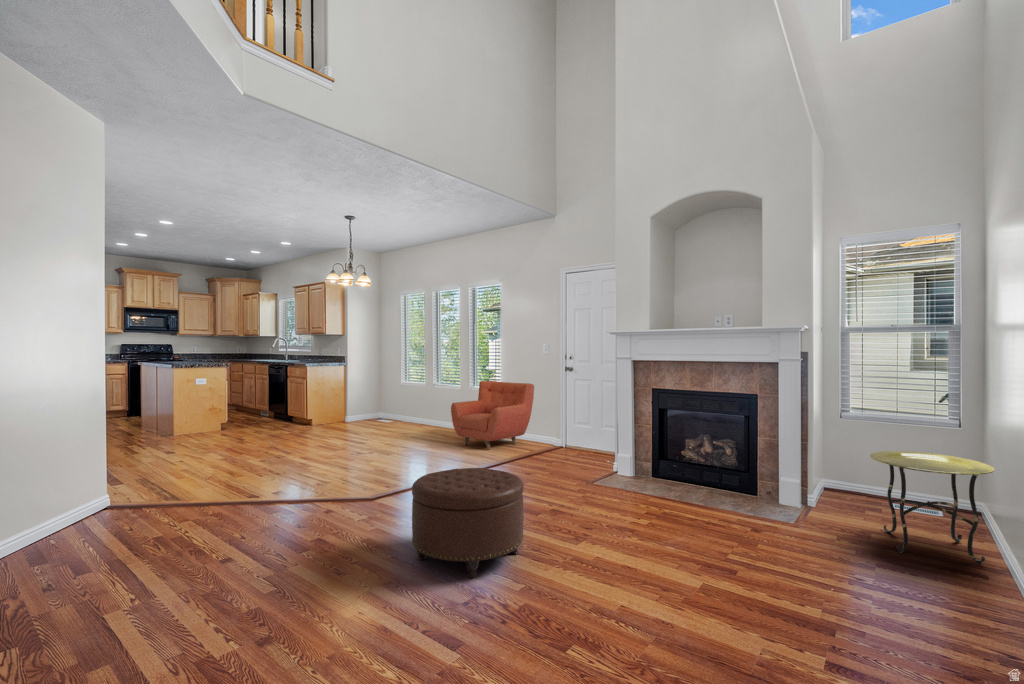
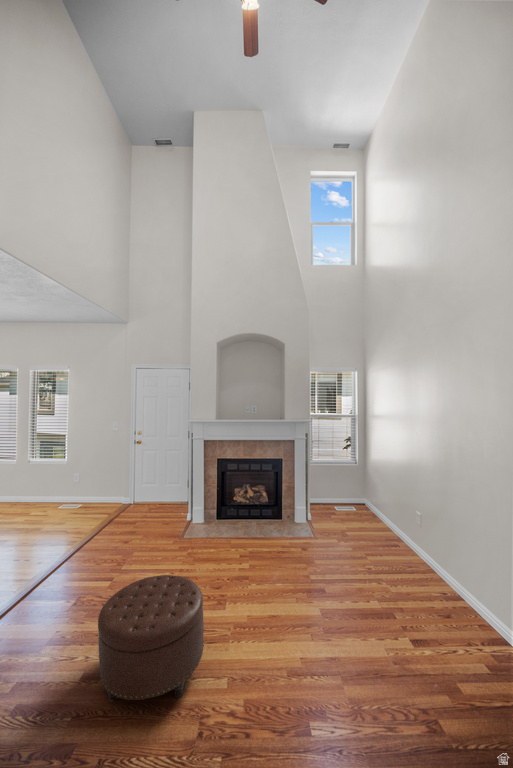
armchair: present [451,381,534,450] -> none [21,458,104,523]
side table: present [870,451,995,564] -> none [348,482,400,541]

